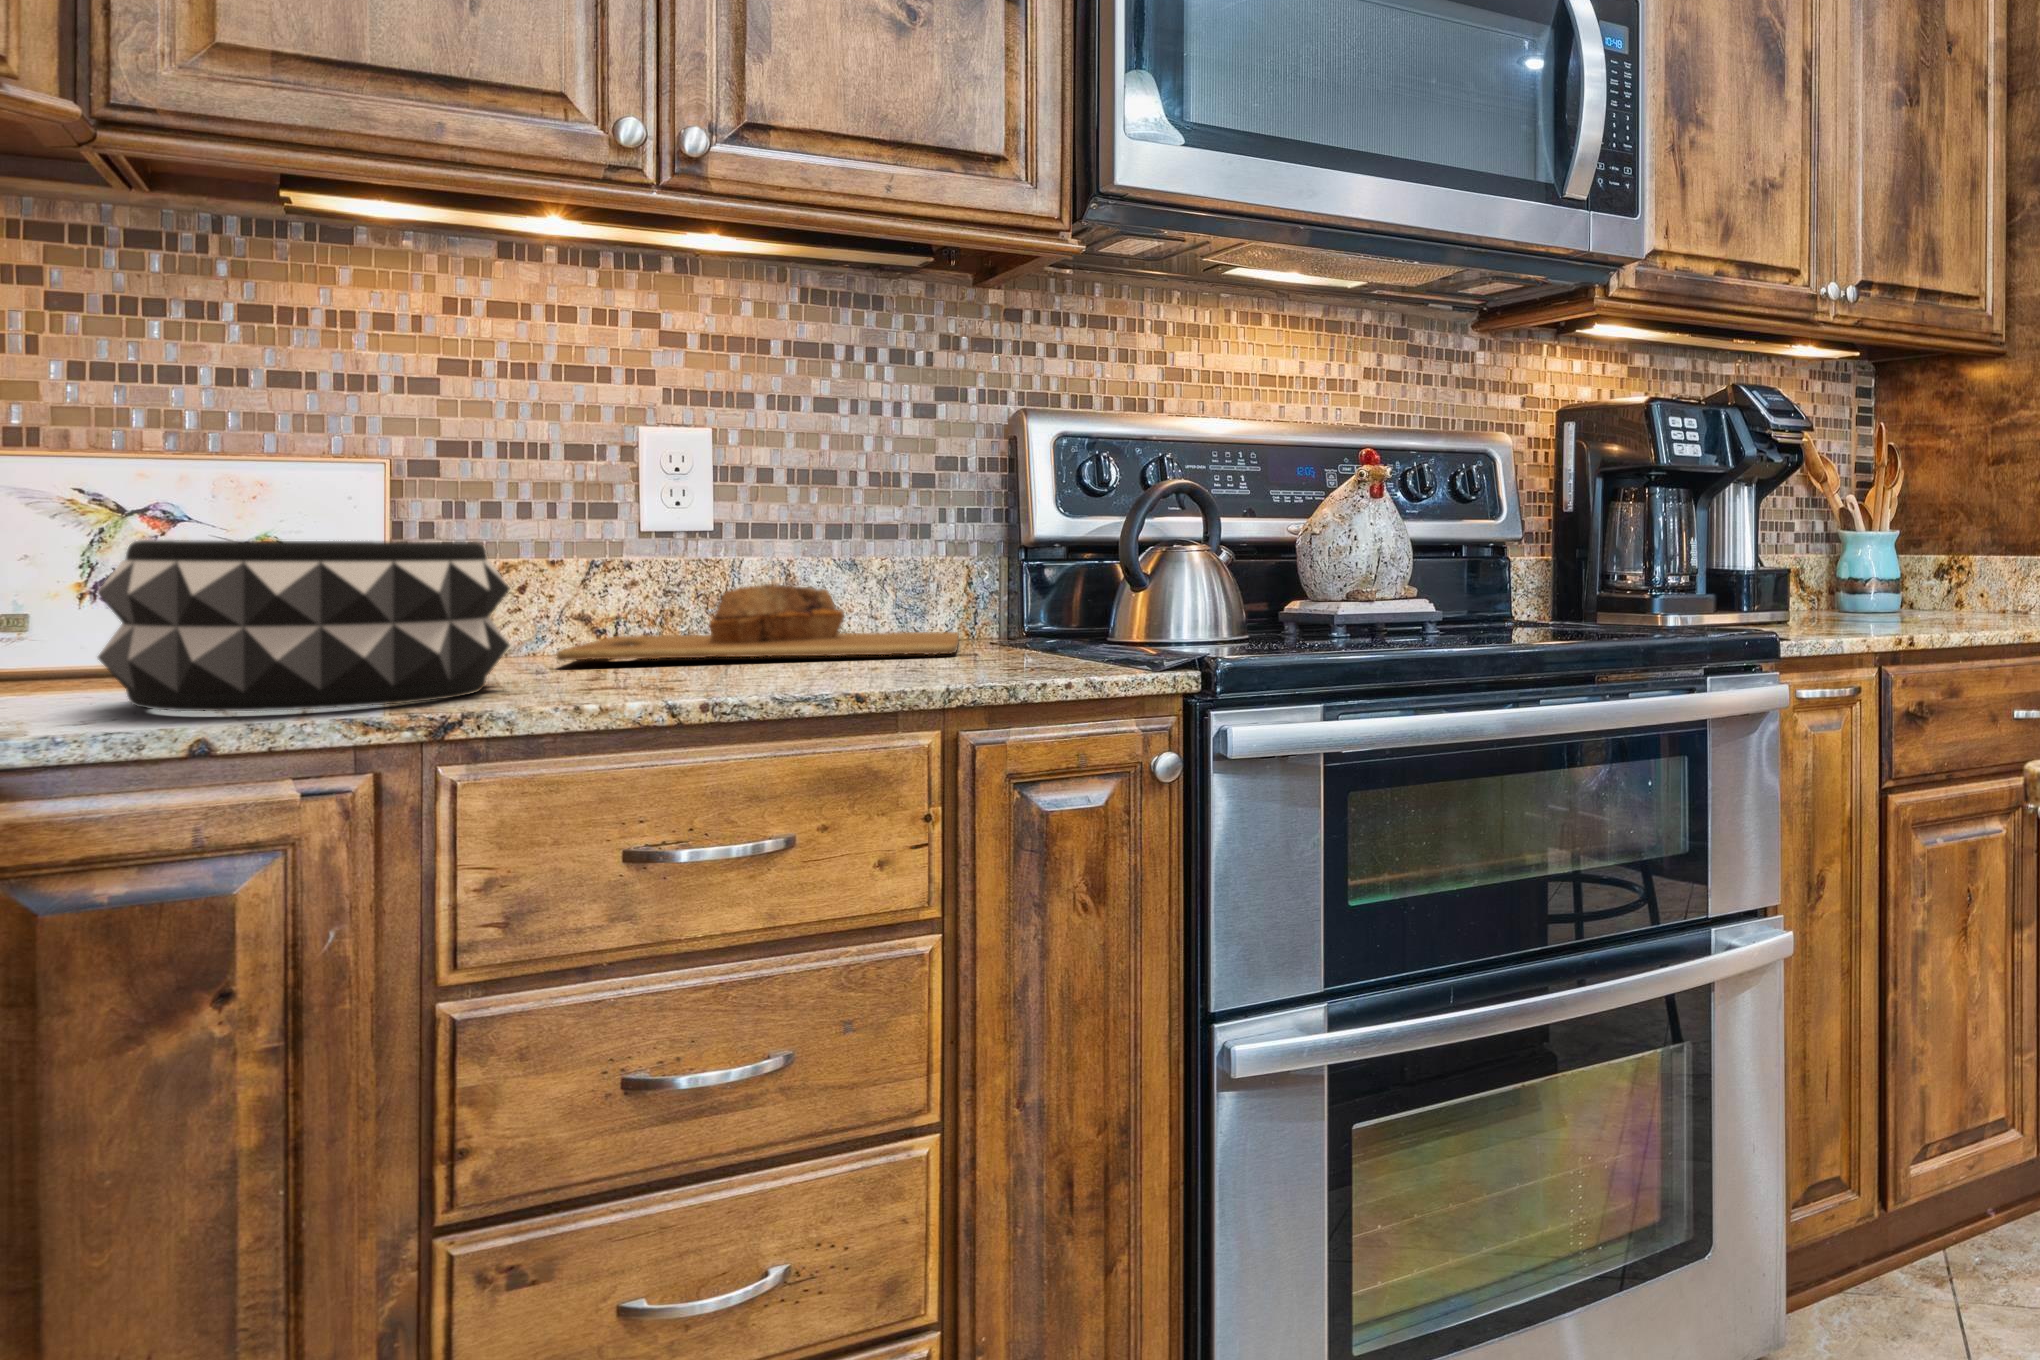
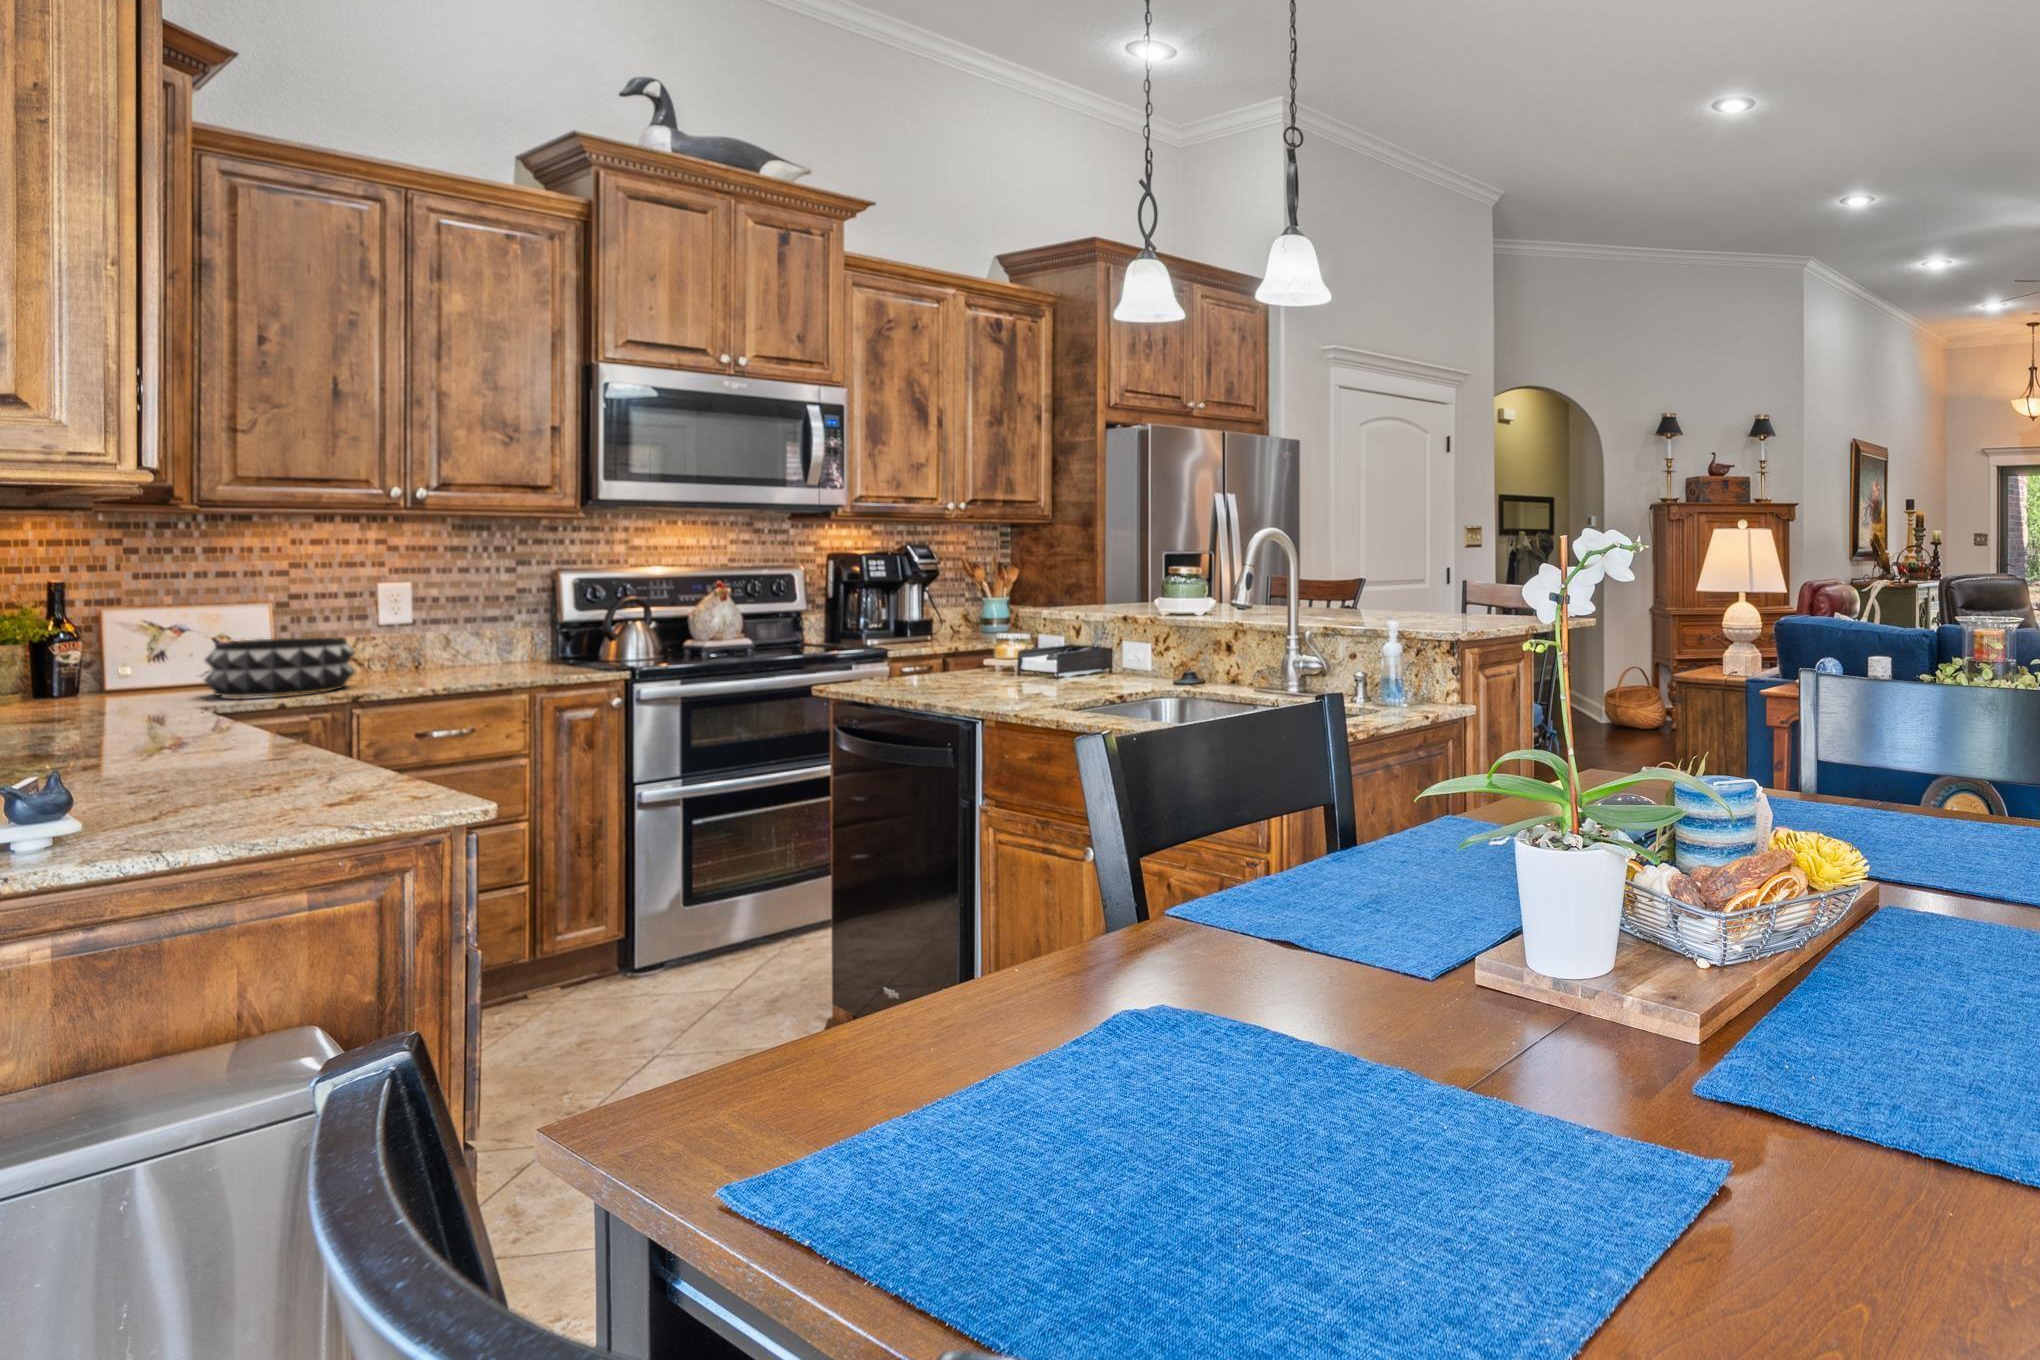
cutting board: present [557,584,959,661] -> none [355,644,531,676]

